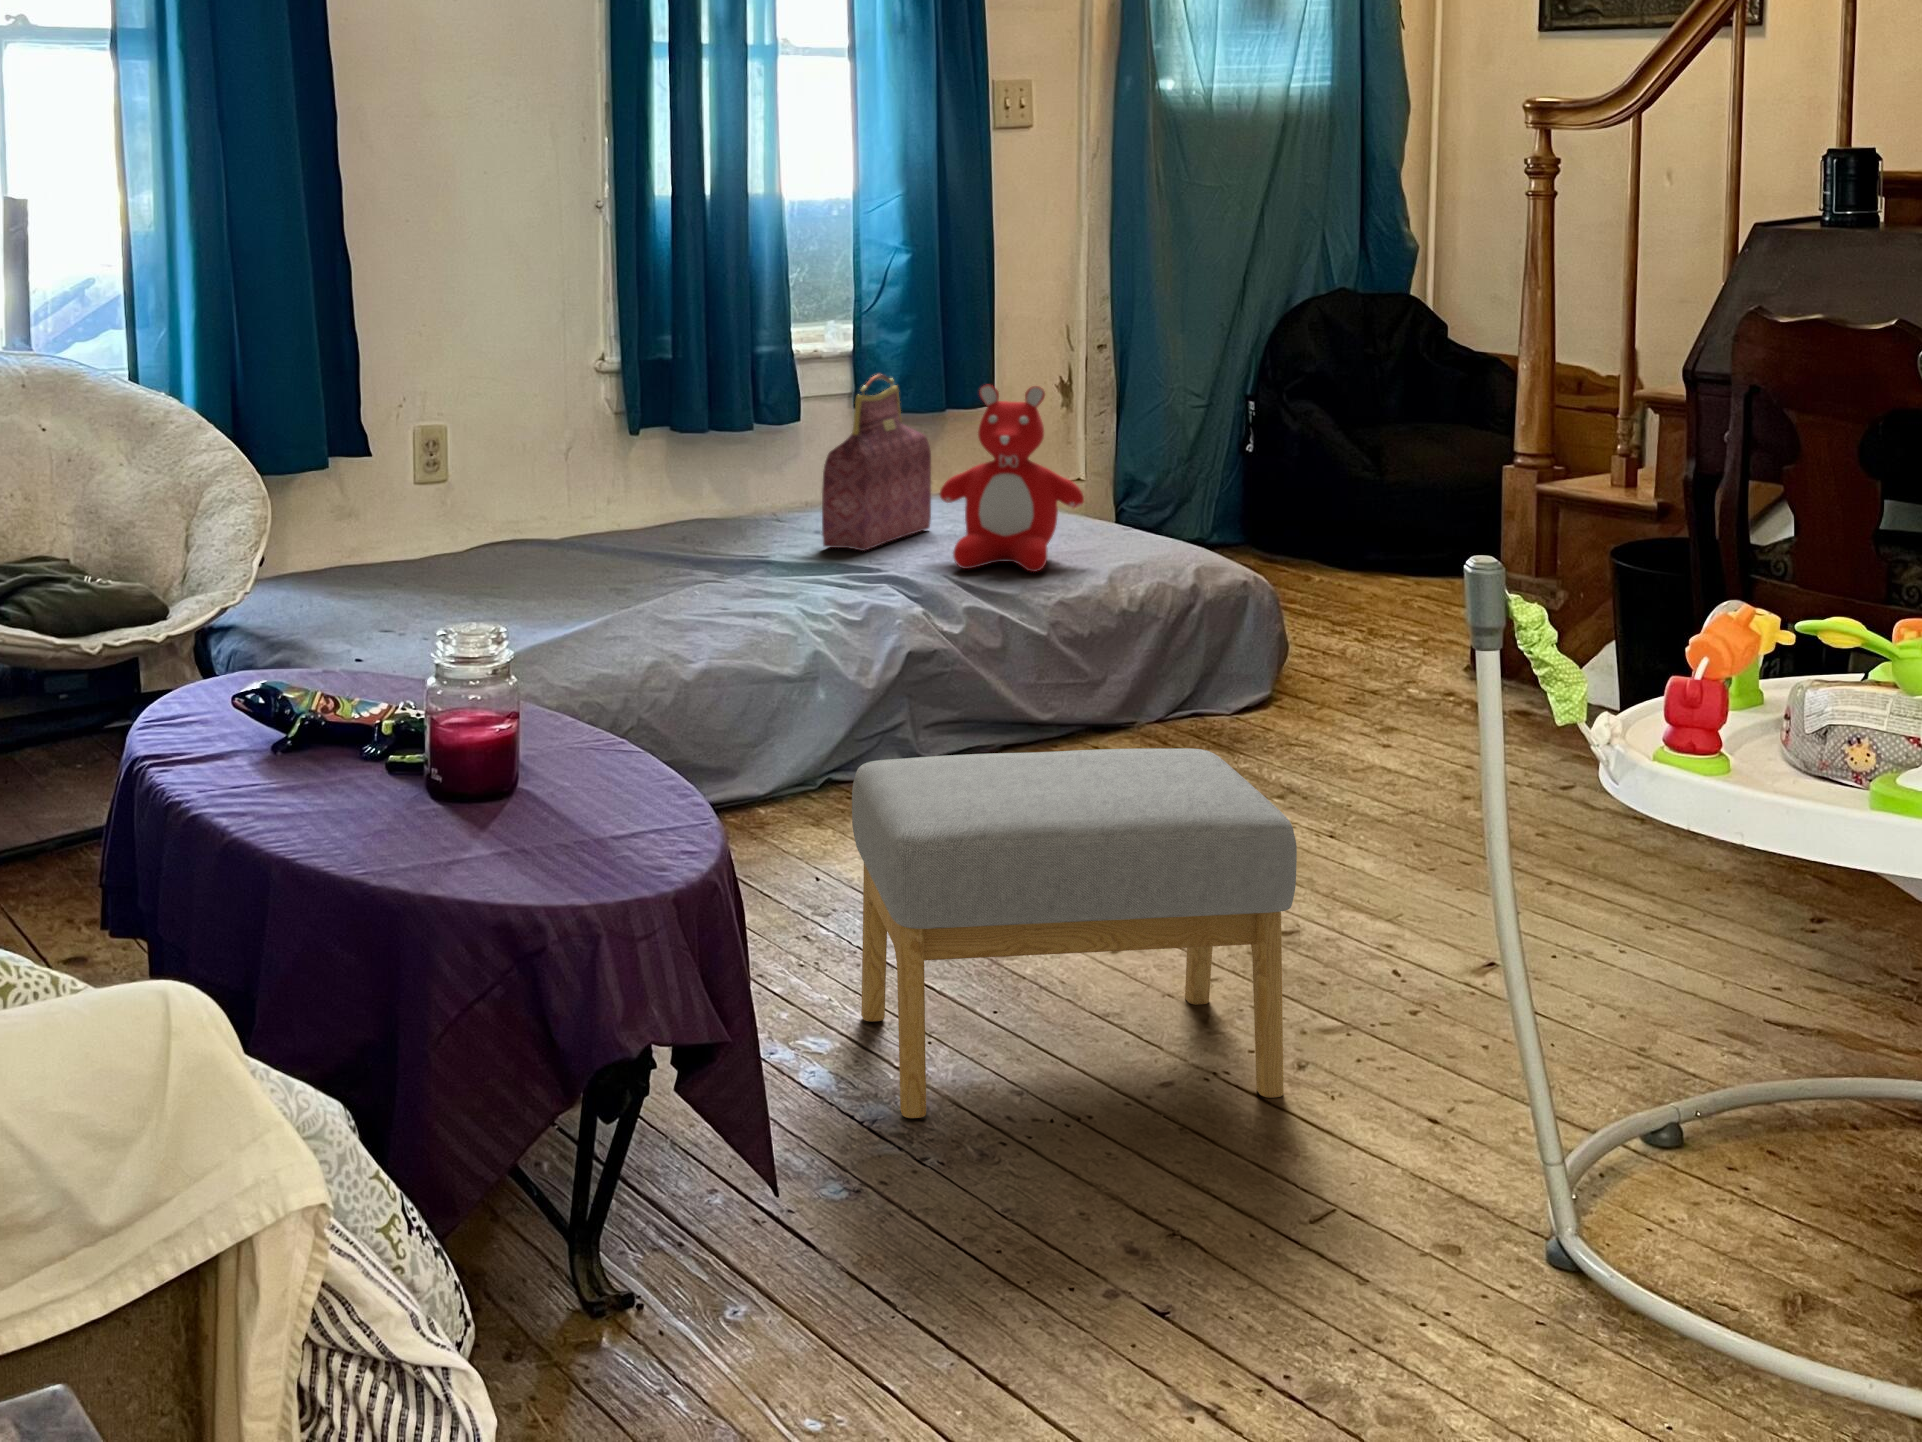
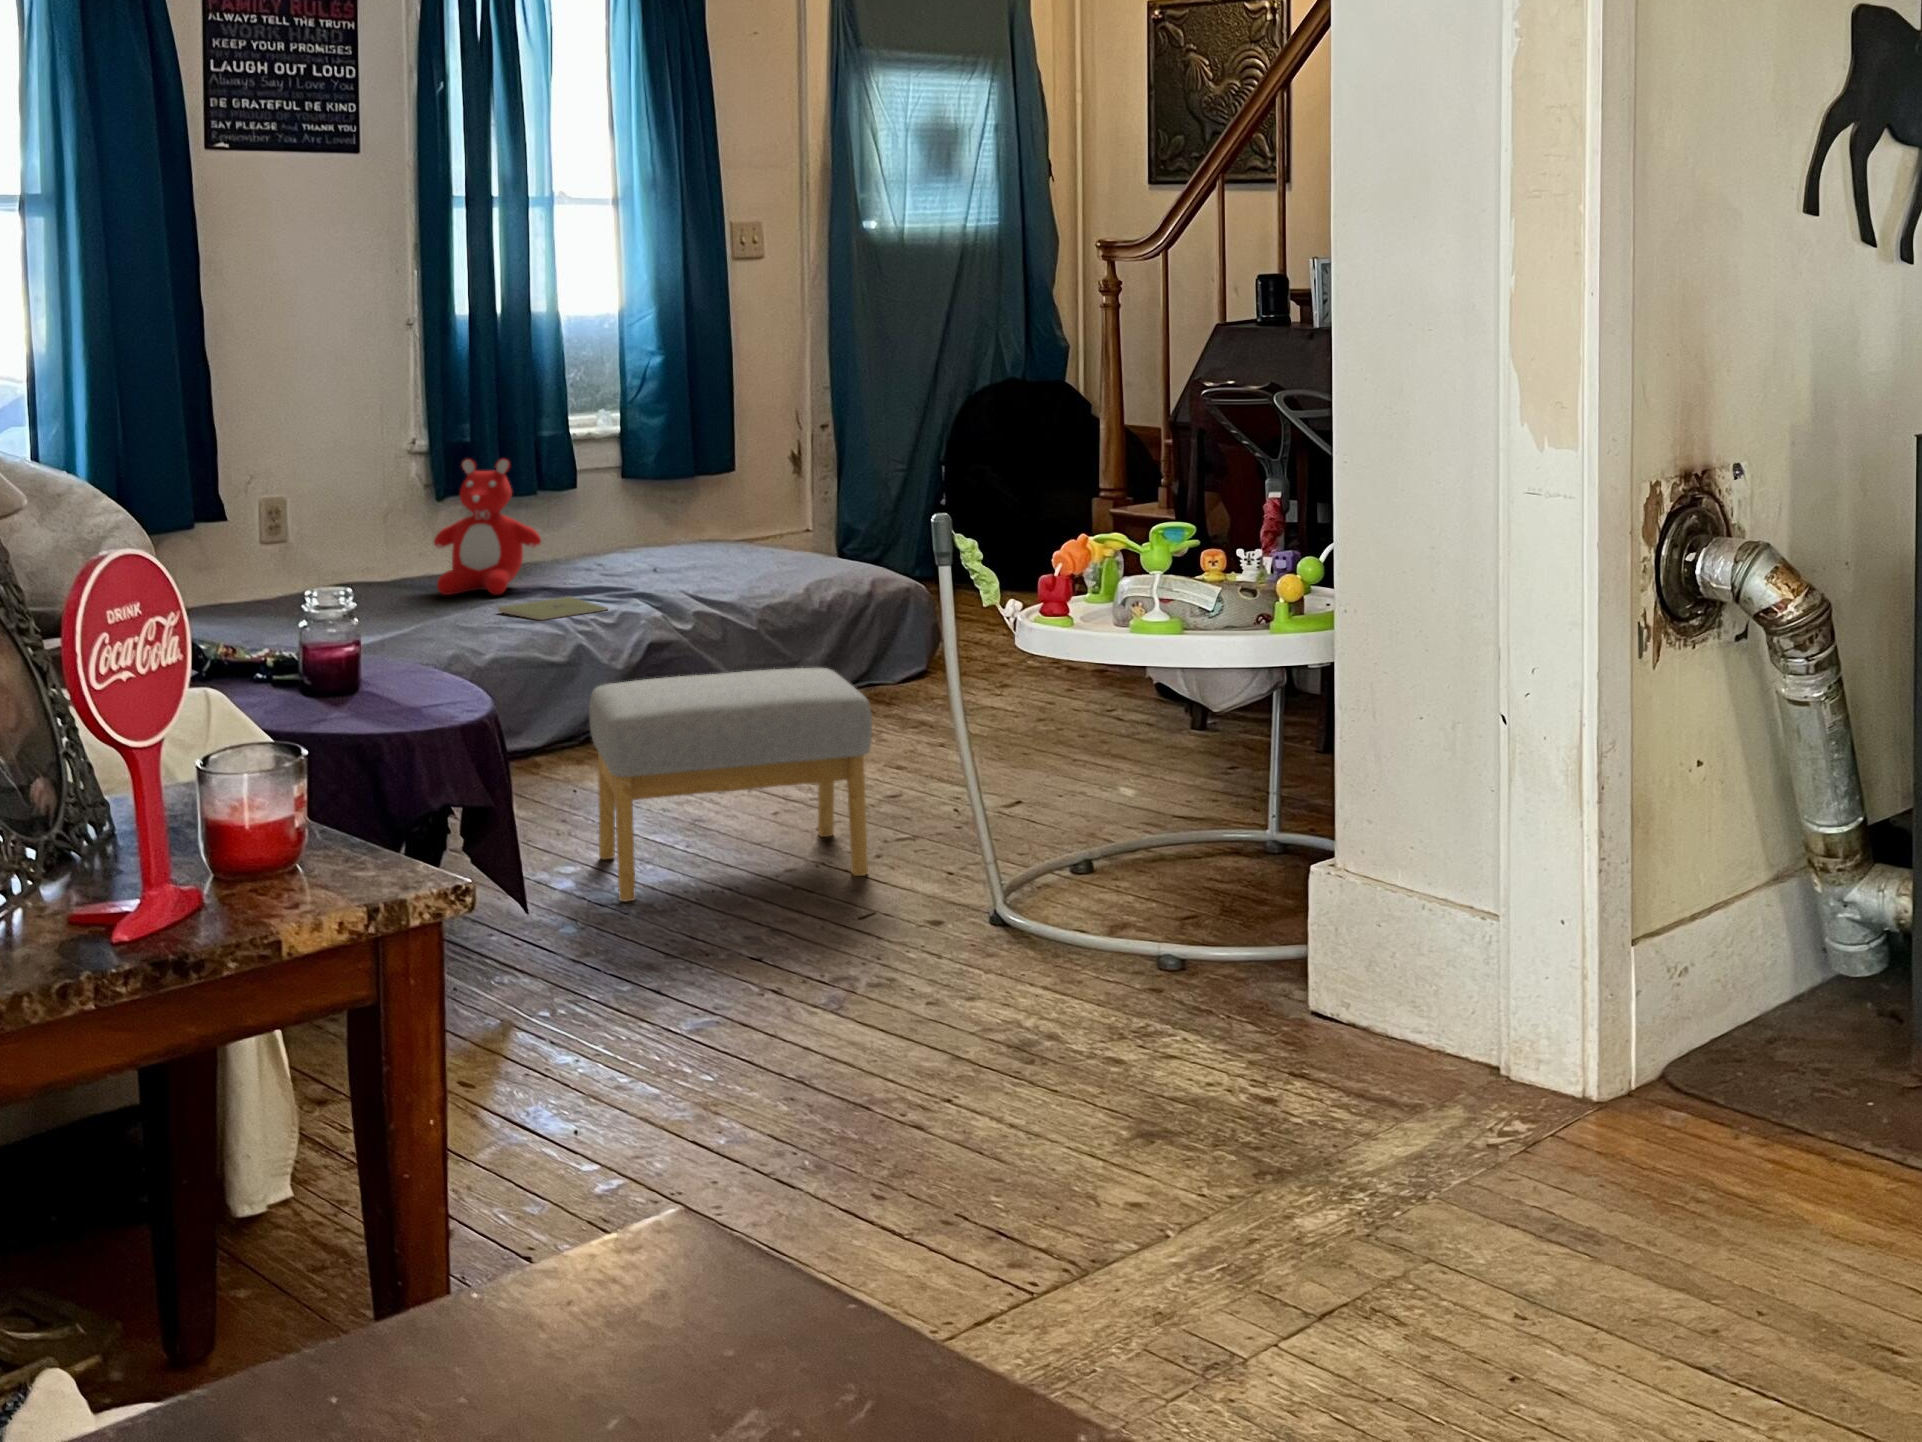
handbag: present [822,374,931,551] -> none [590,448,677,579]
teddy bear: present [940,385,1084,572] -> present [434,458,541,595]
notebook: none [705,578,852,616] -> present [498,597,607,620]

